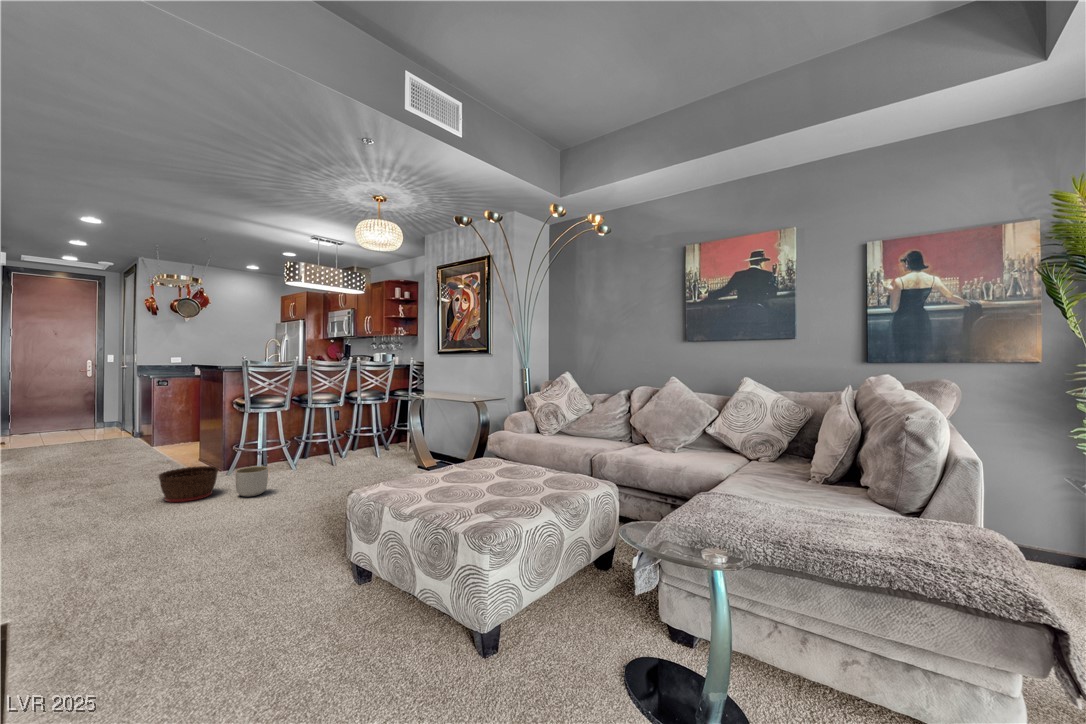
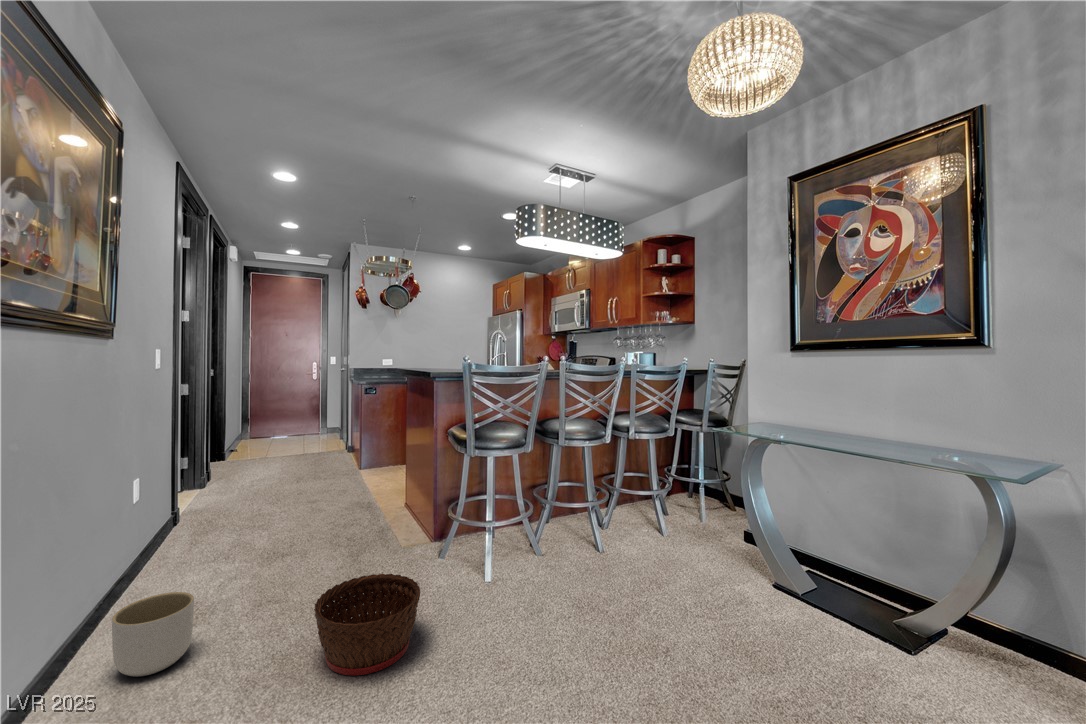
planter: present [235,466,268,497] -> present [112,592,194,677]

